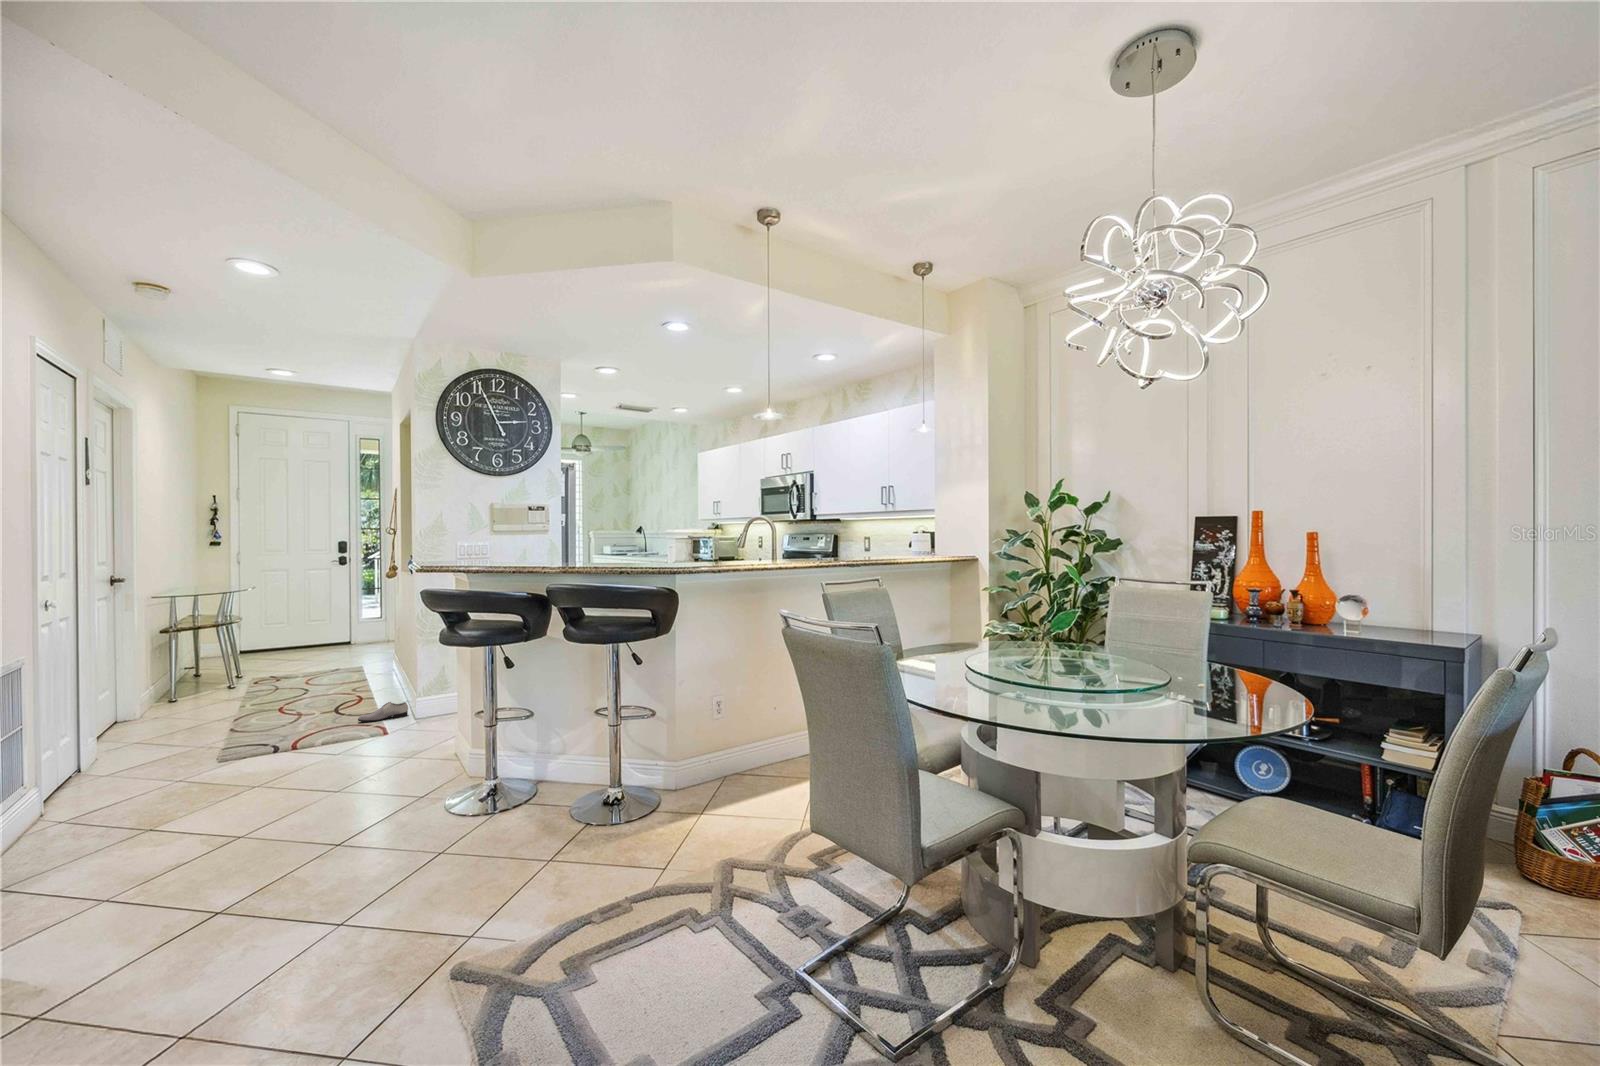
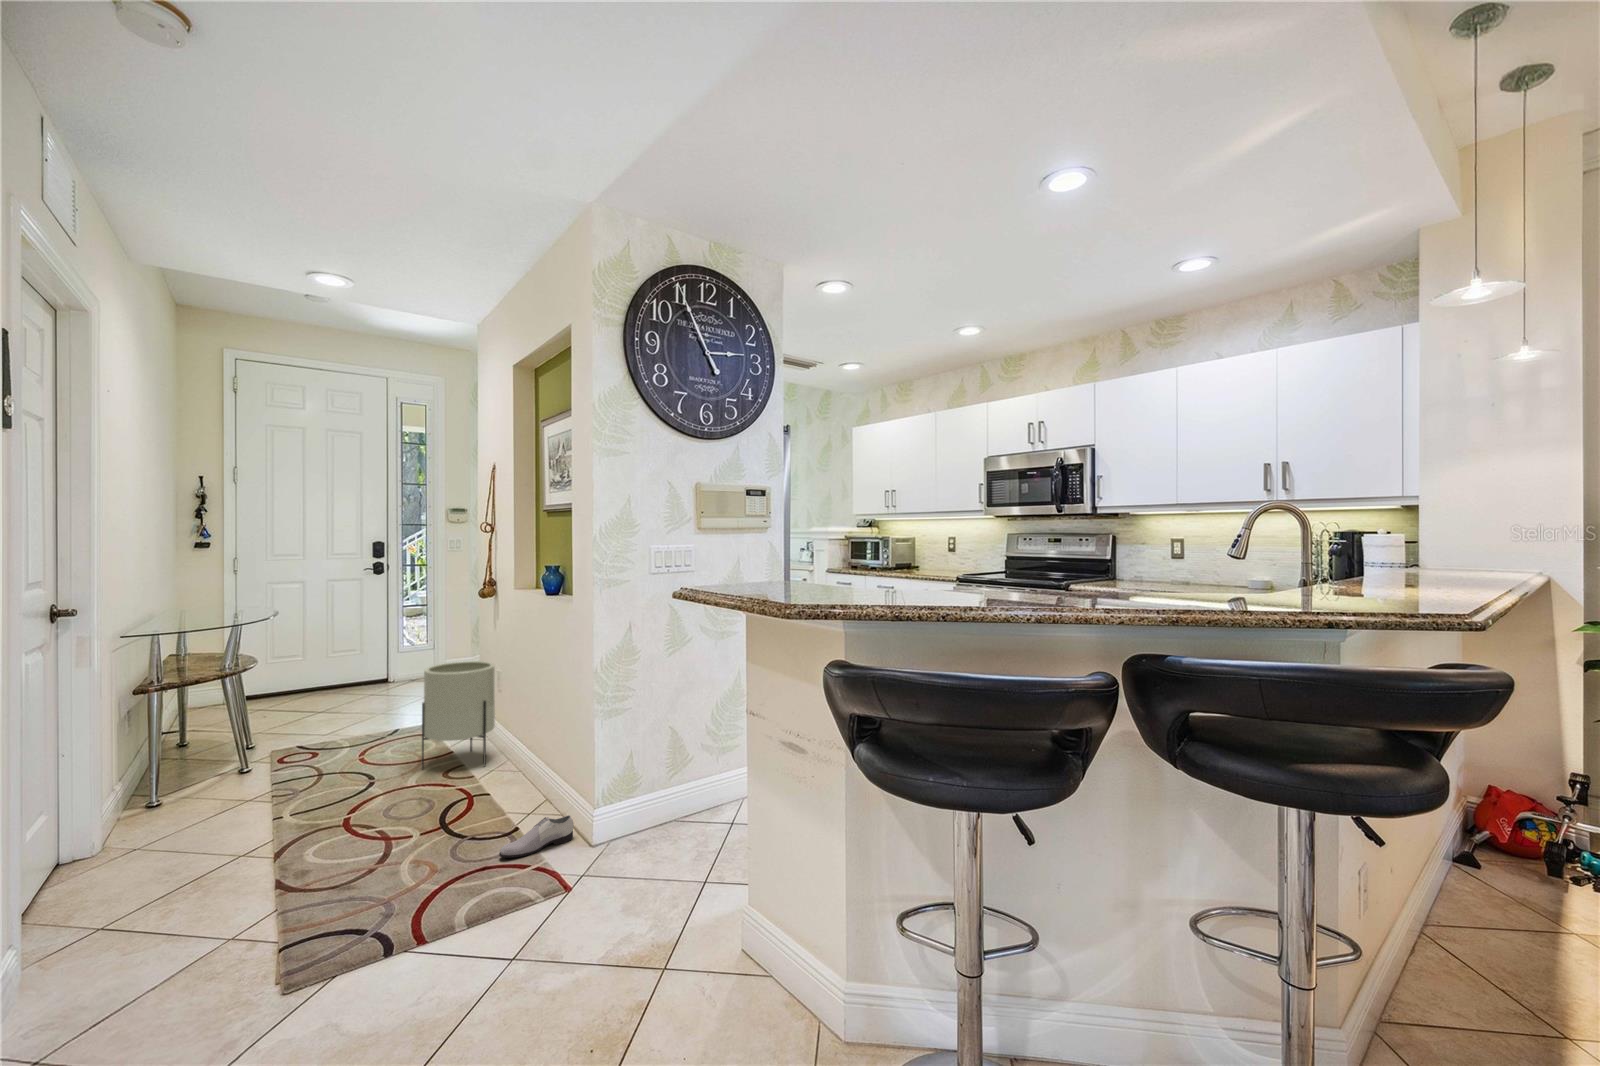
planter: none [342,620,393,688] -> present [422,661,495,769]

